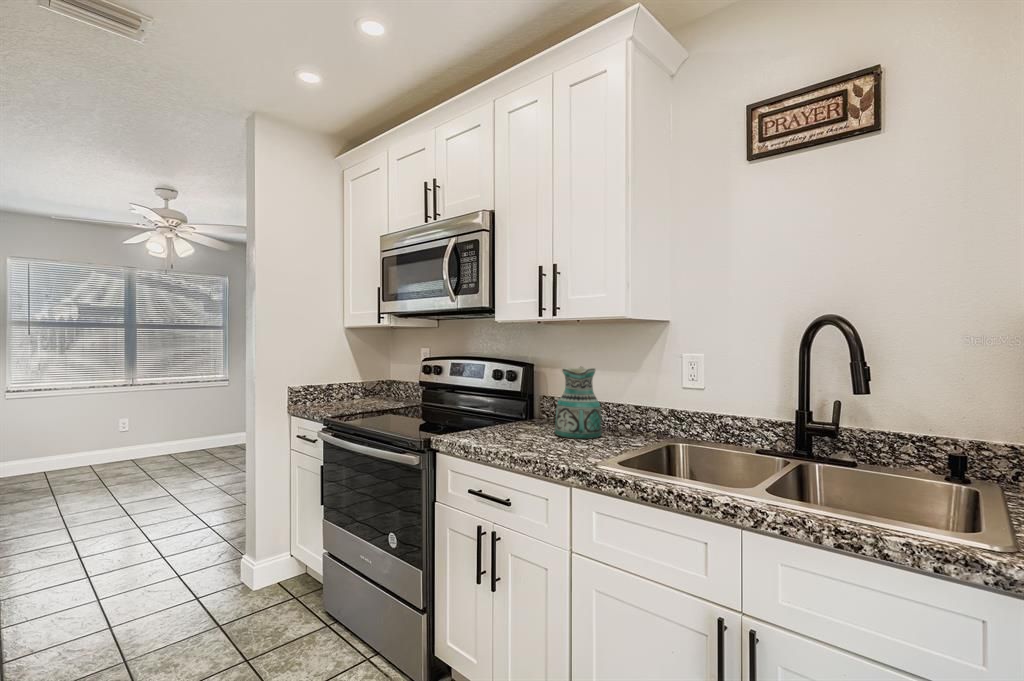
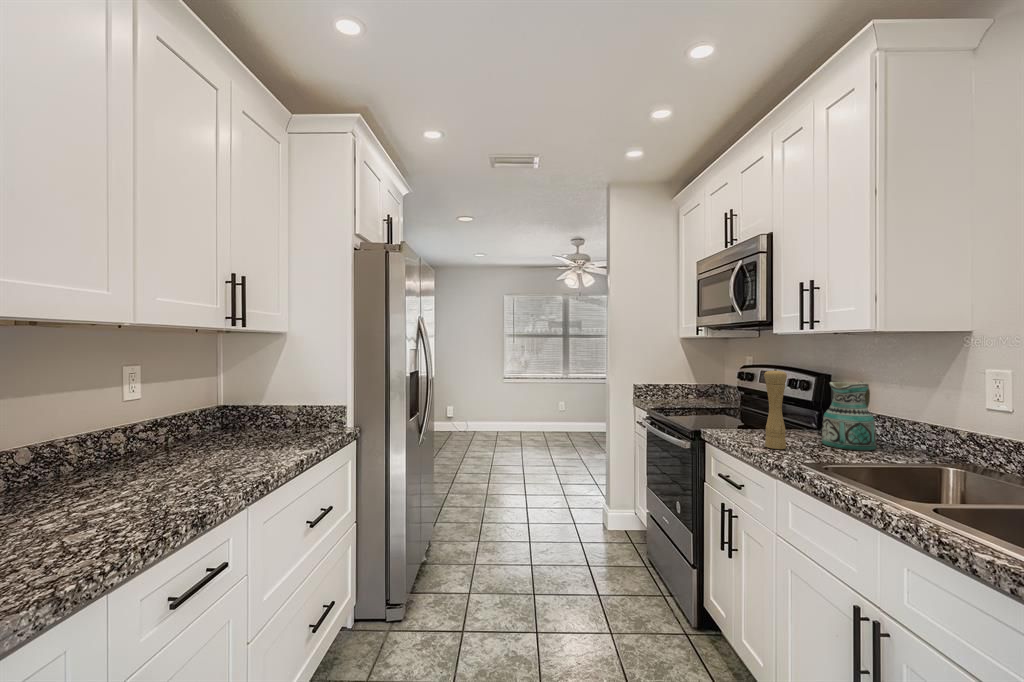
pepper mill: none [523,353,547,449] -> present [764,369,787,449]

